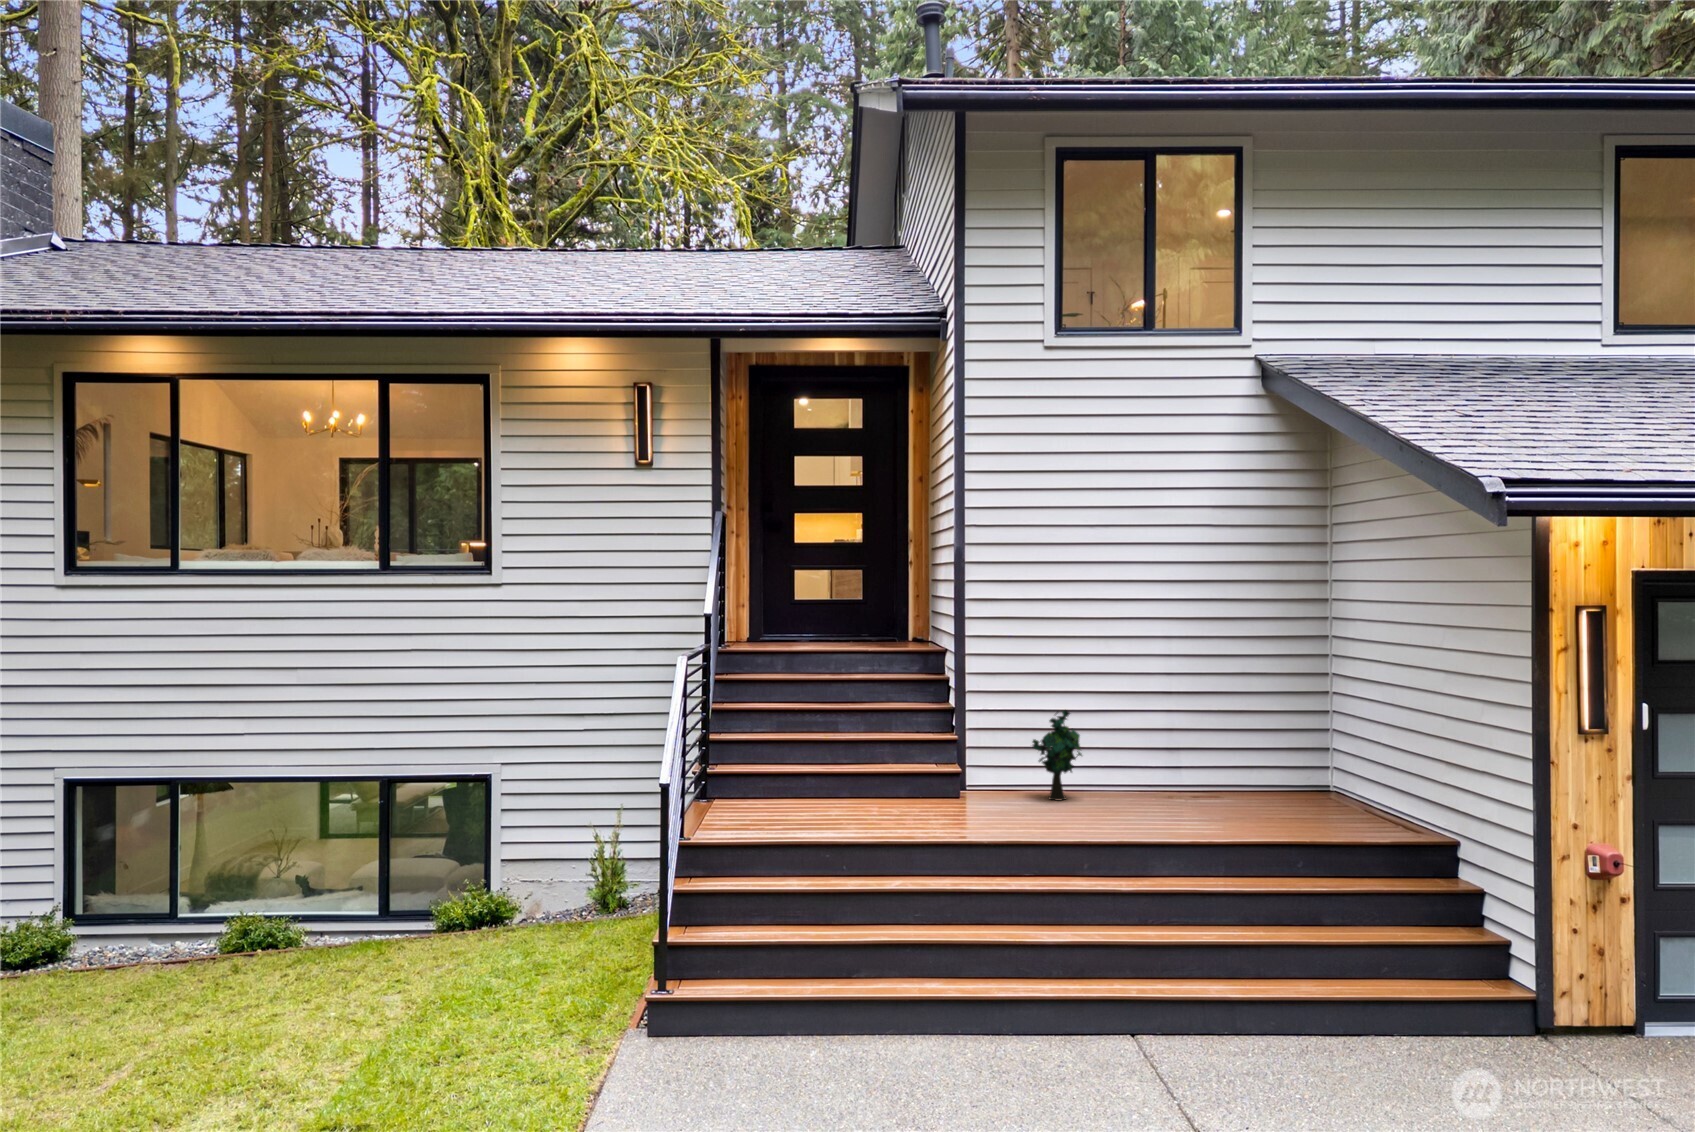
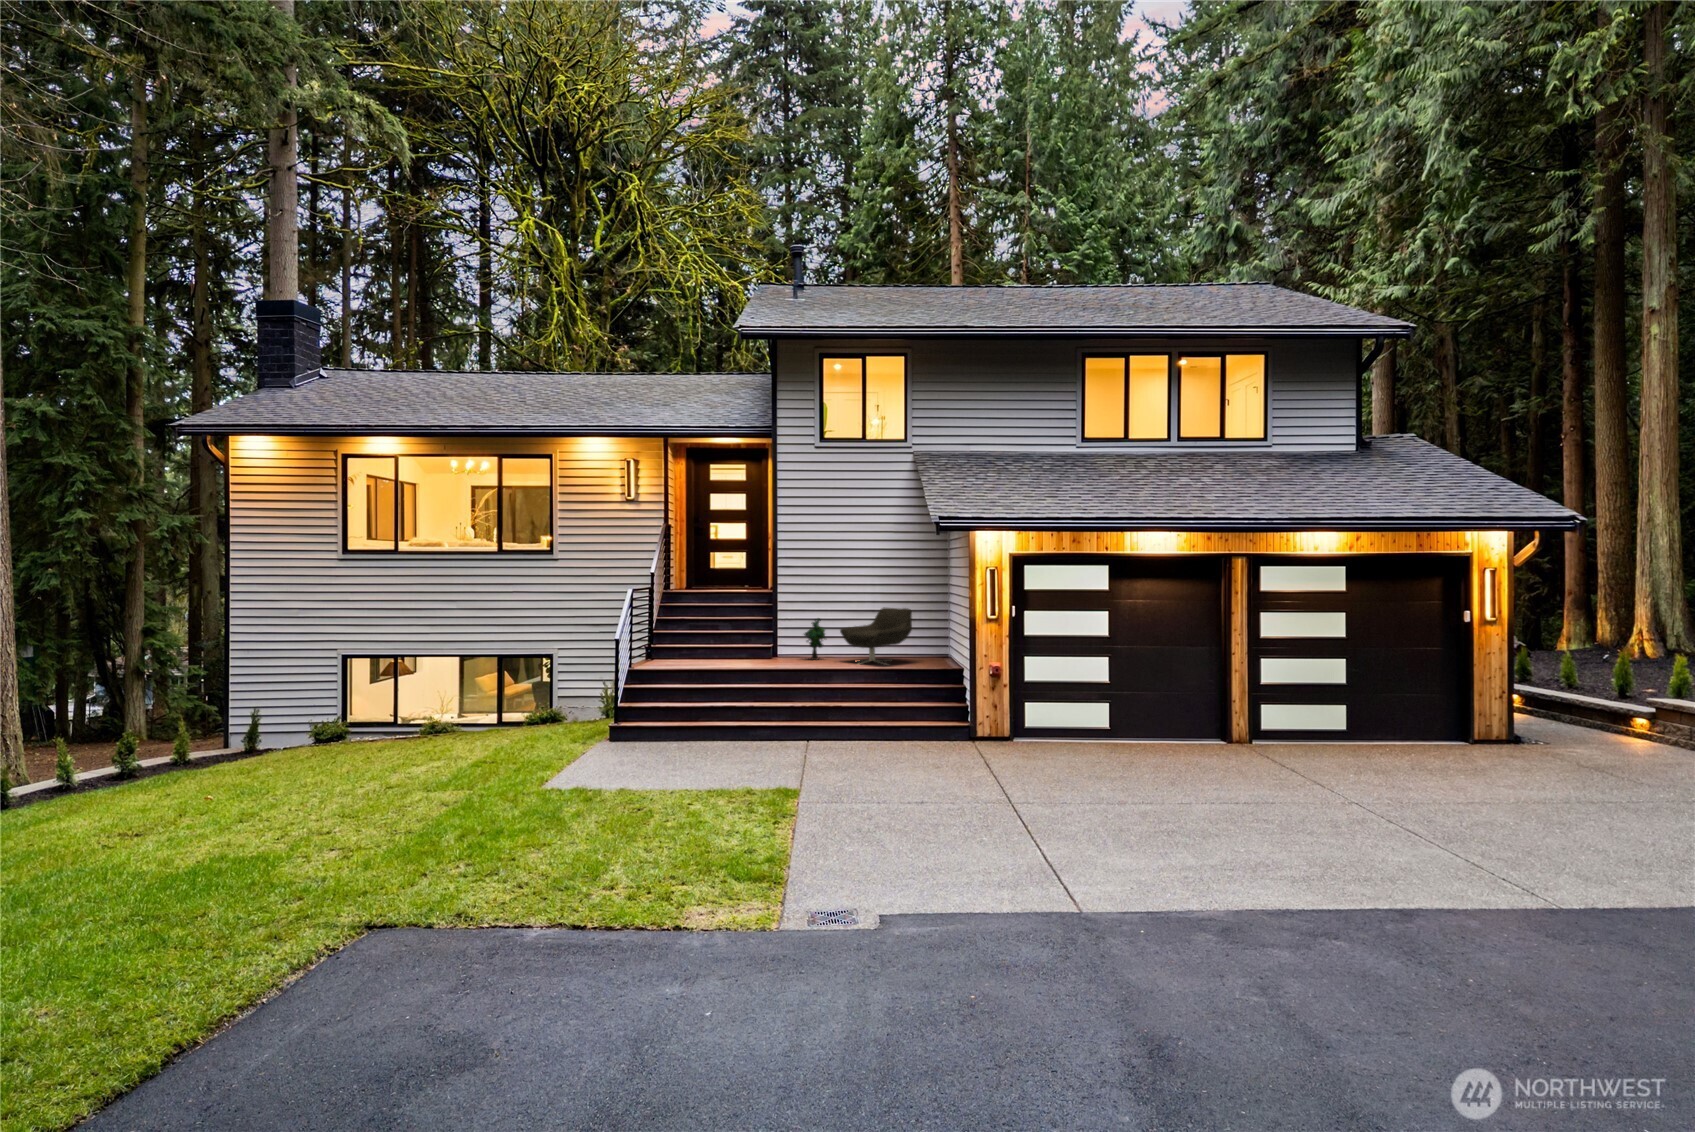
lounge chair: none [1123,686,1291,826] -> present [840,607,912,662]

